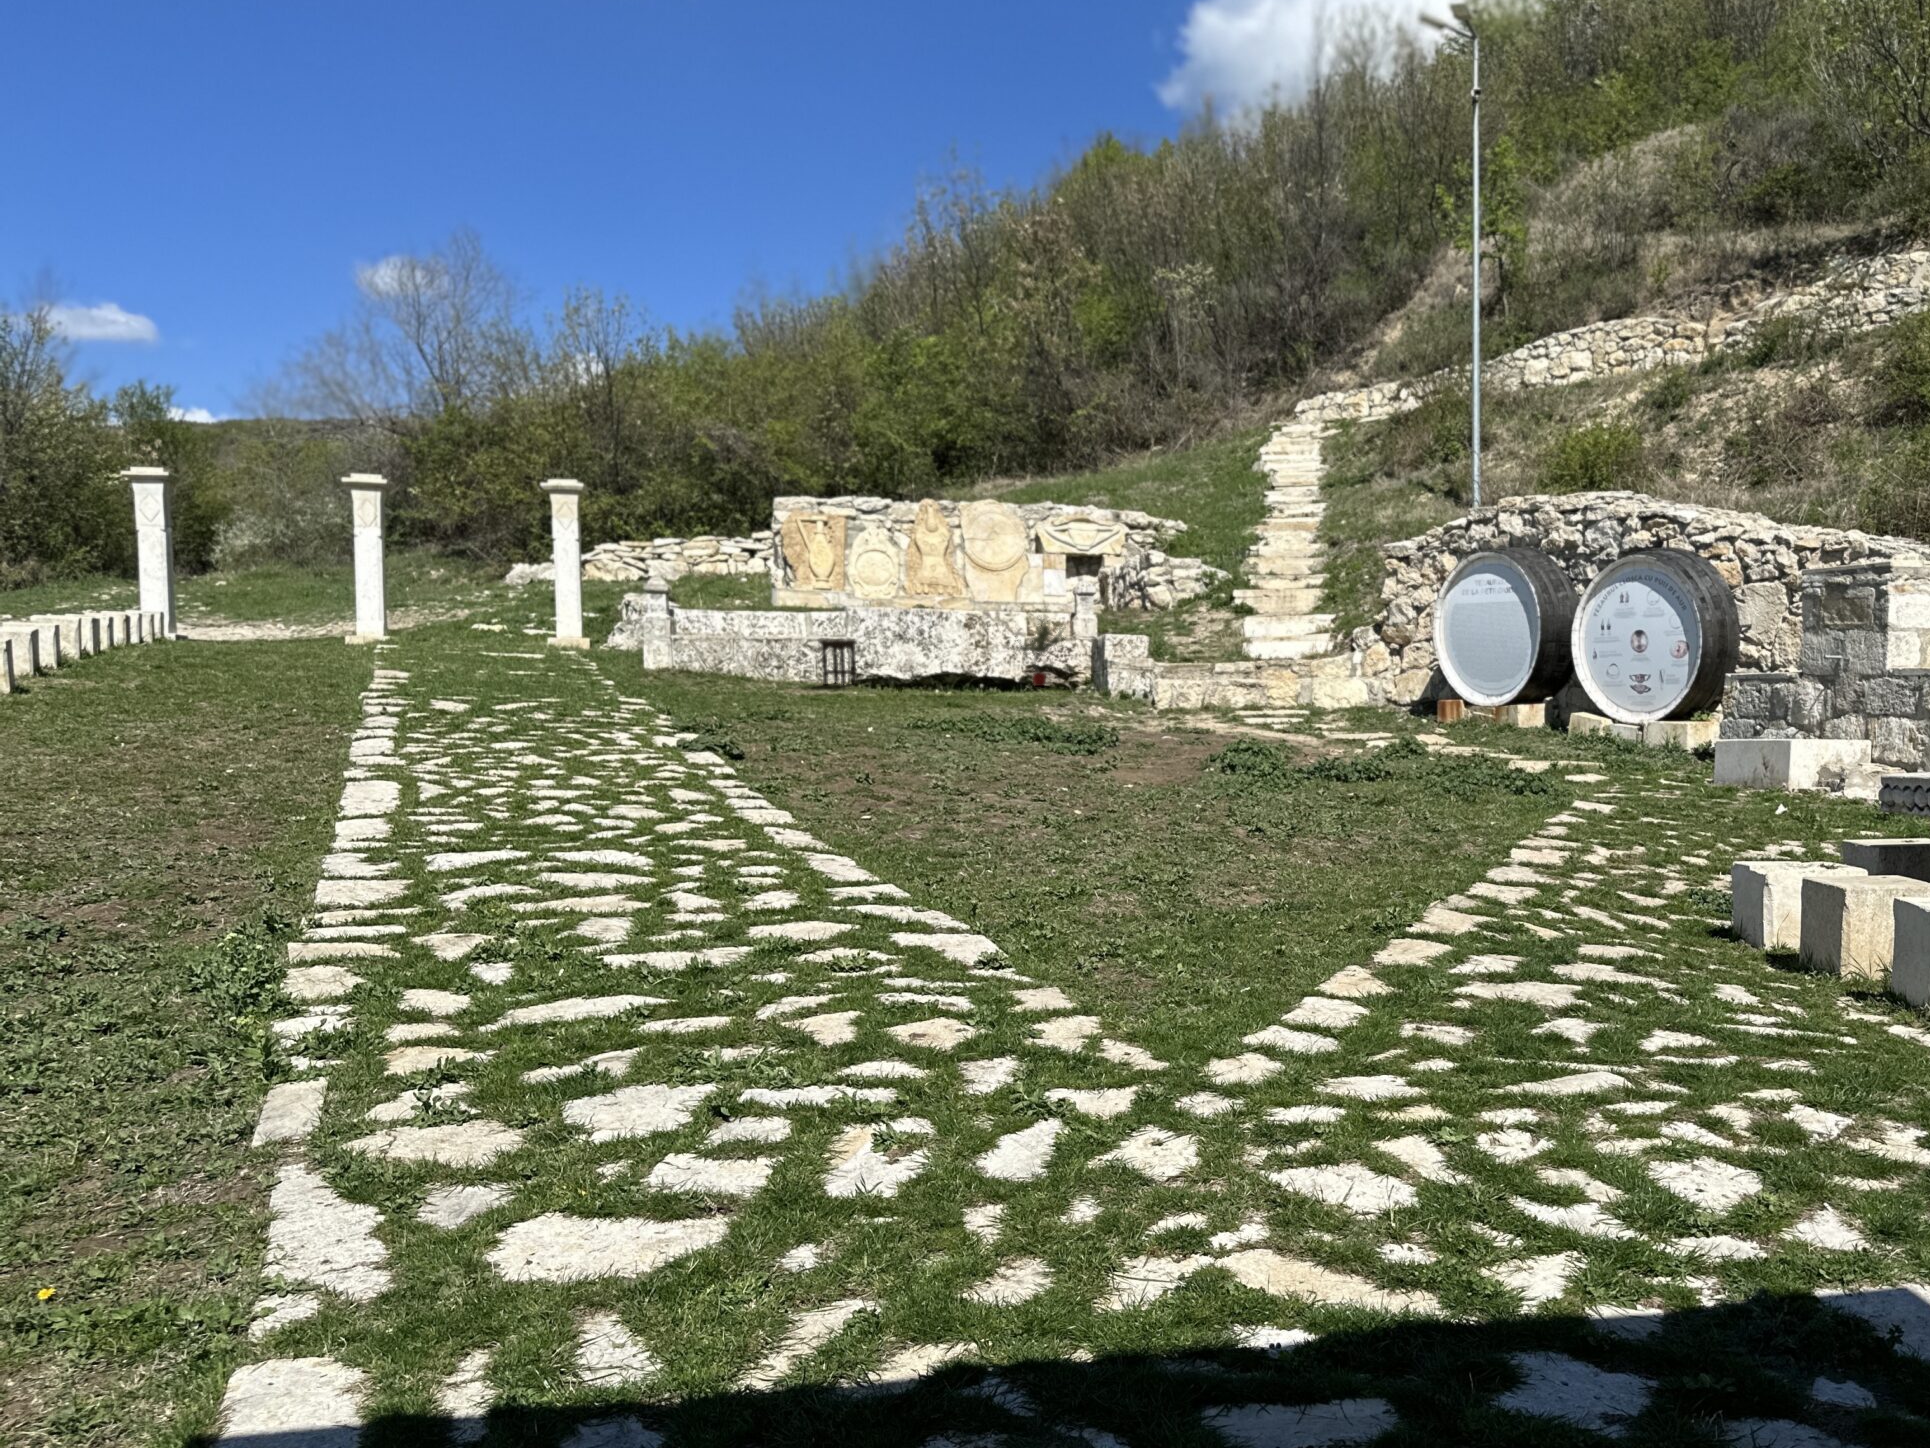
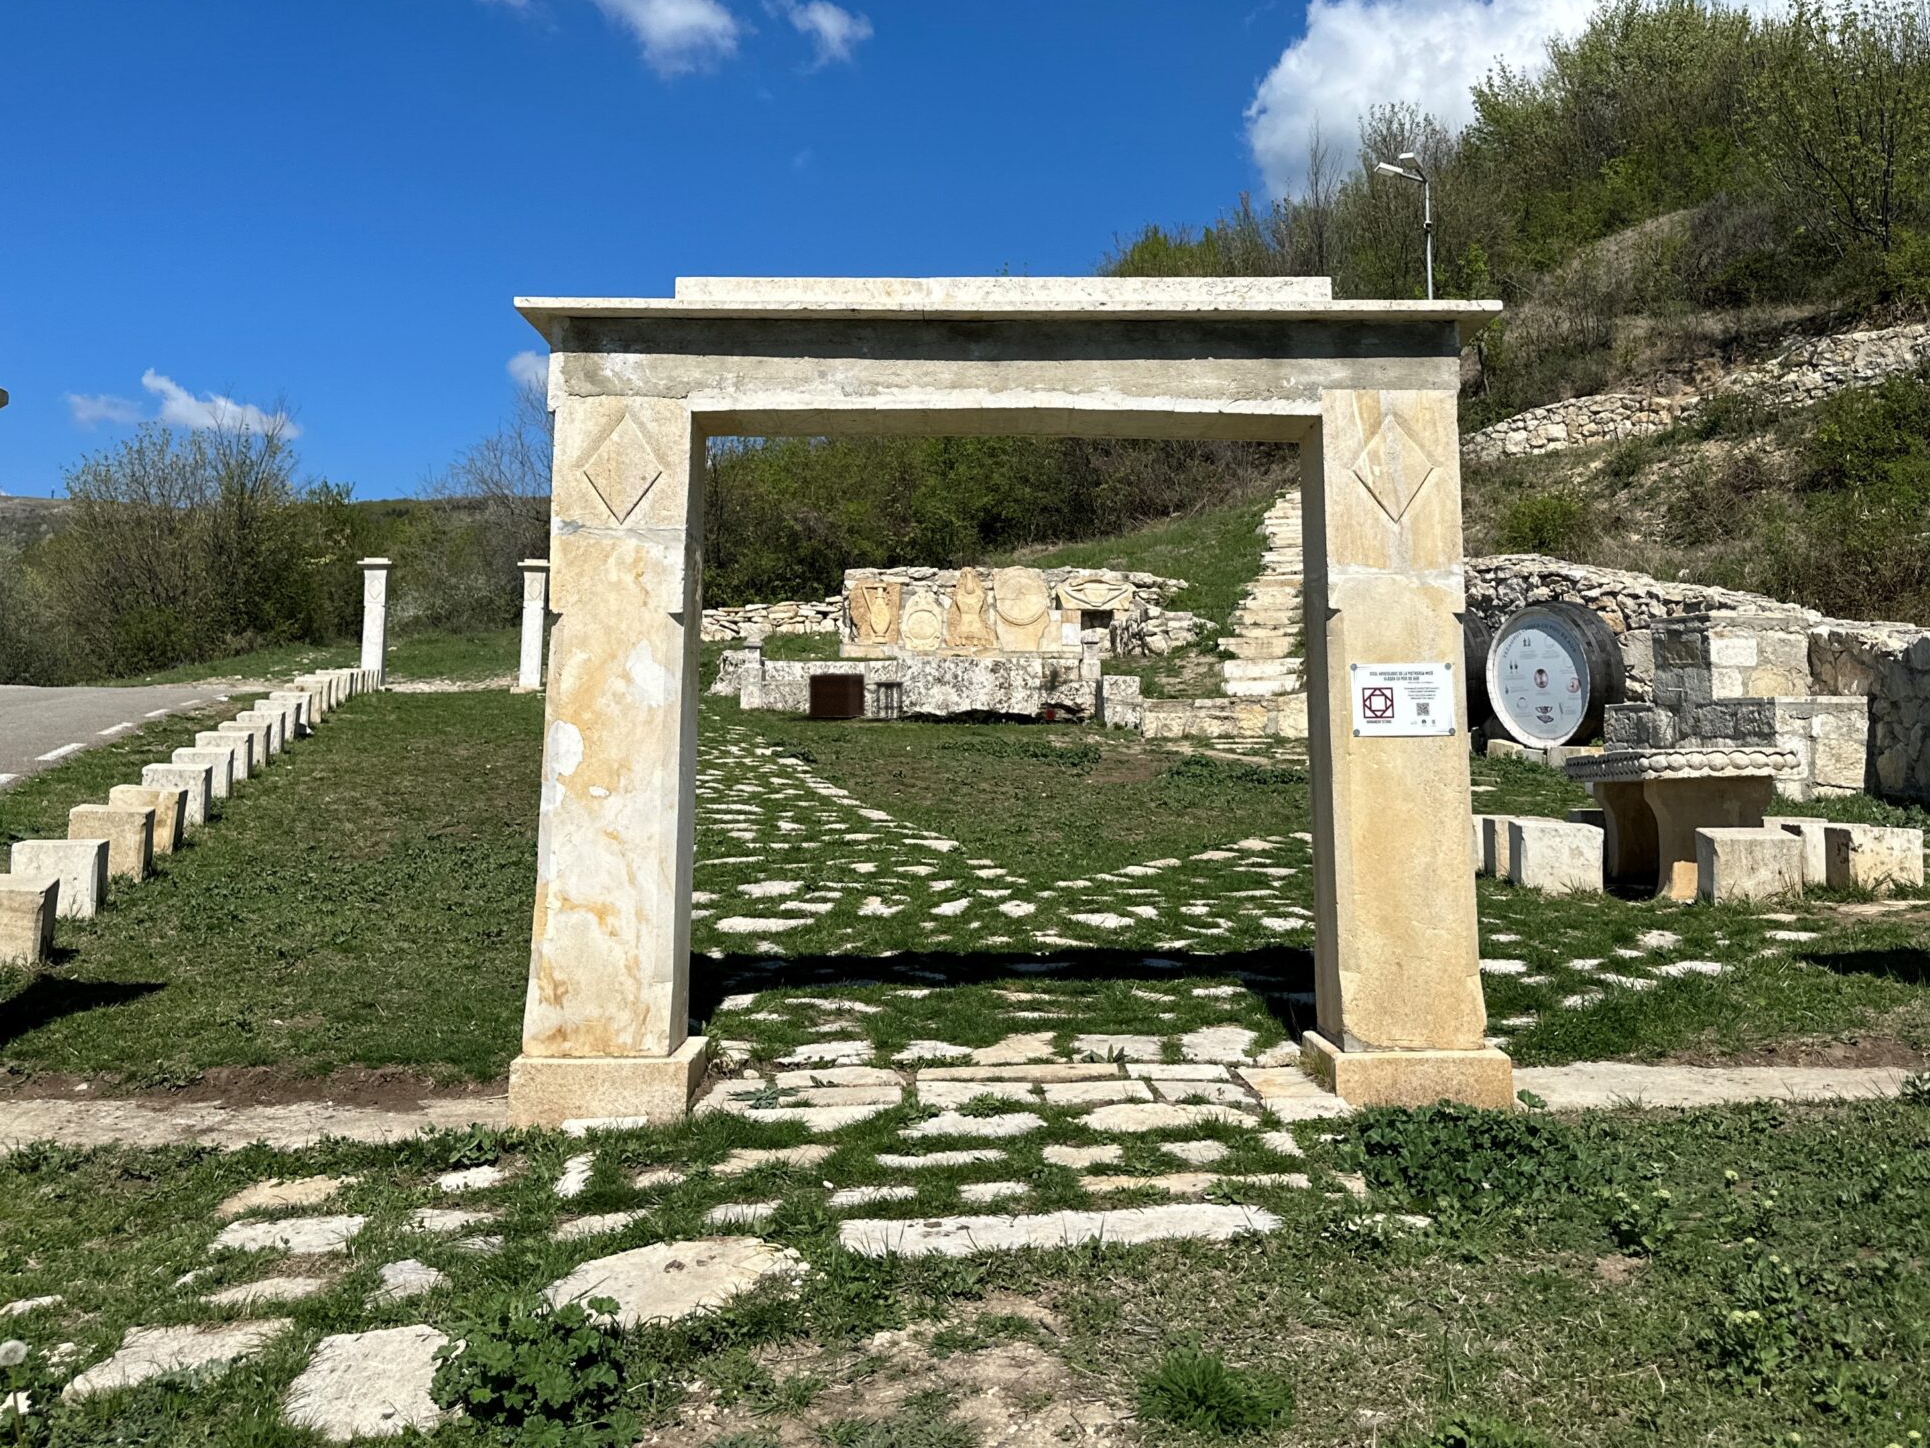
wooden crate: none [733,629,809,685] -> present [809,673,865,718]

